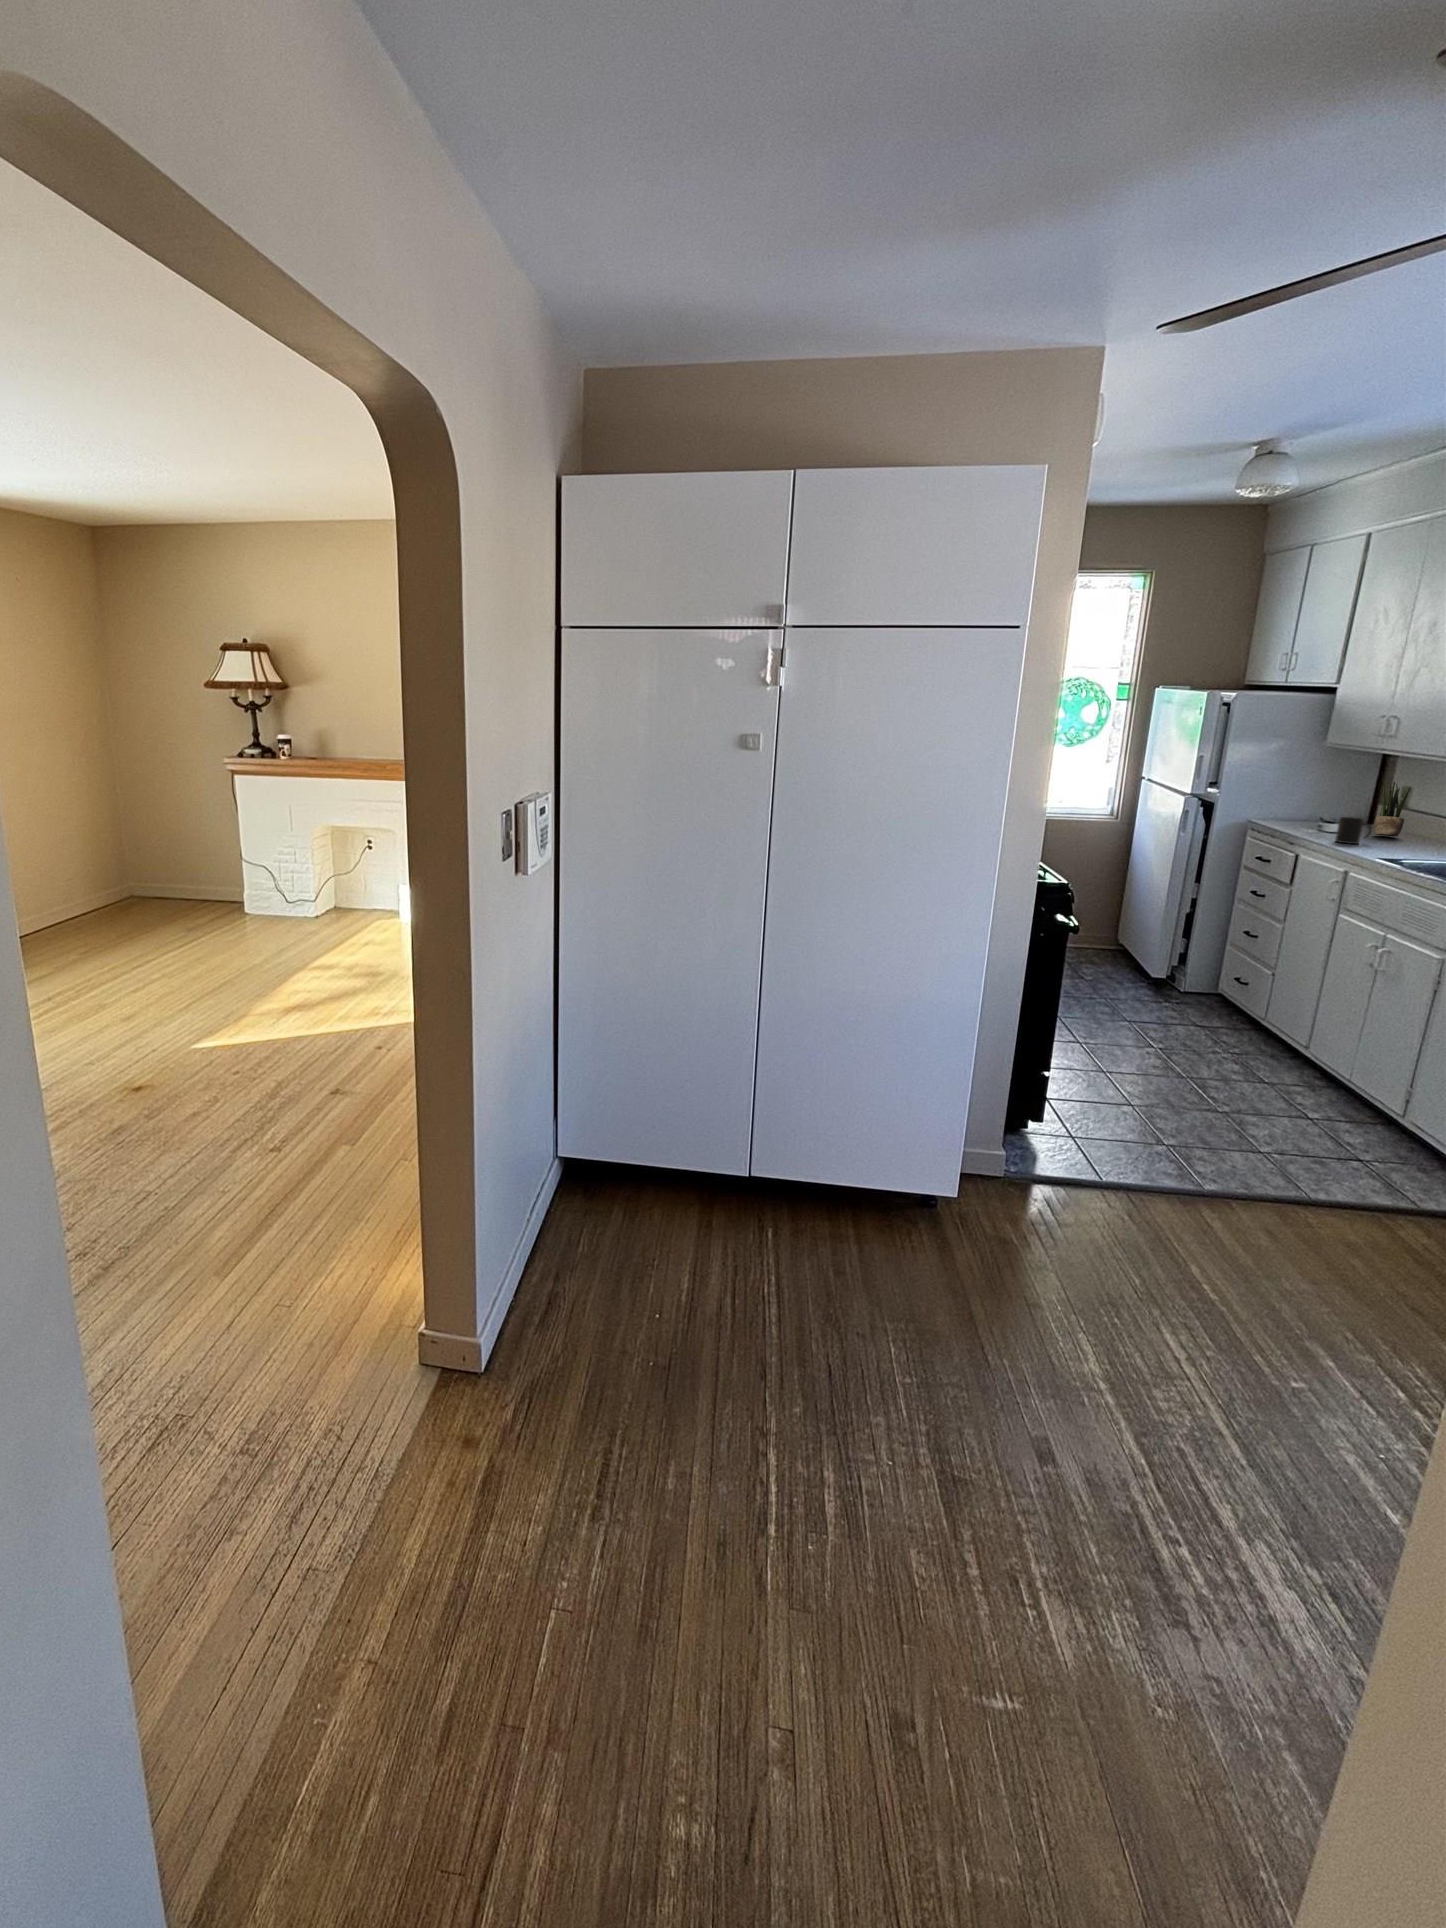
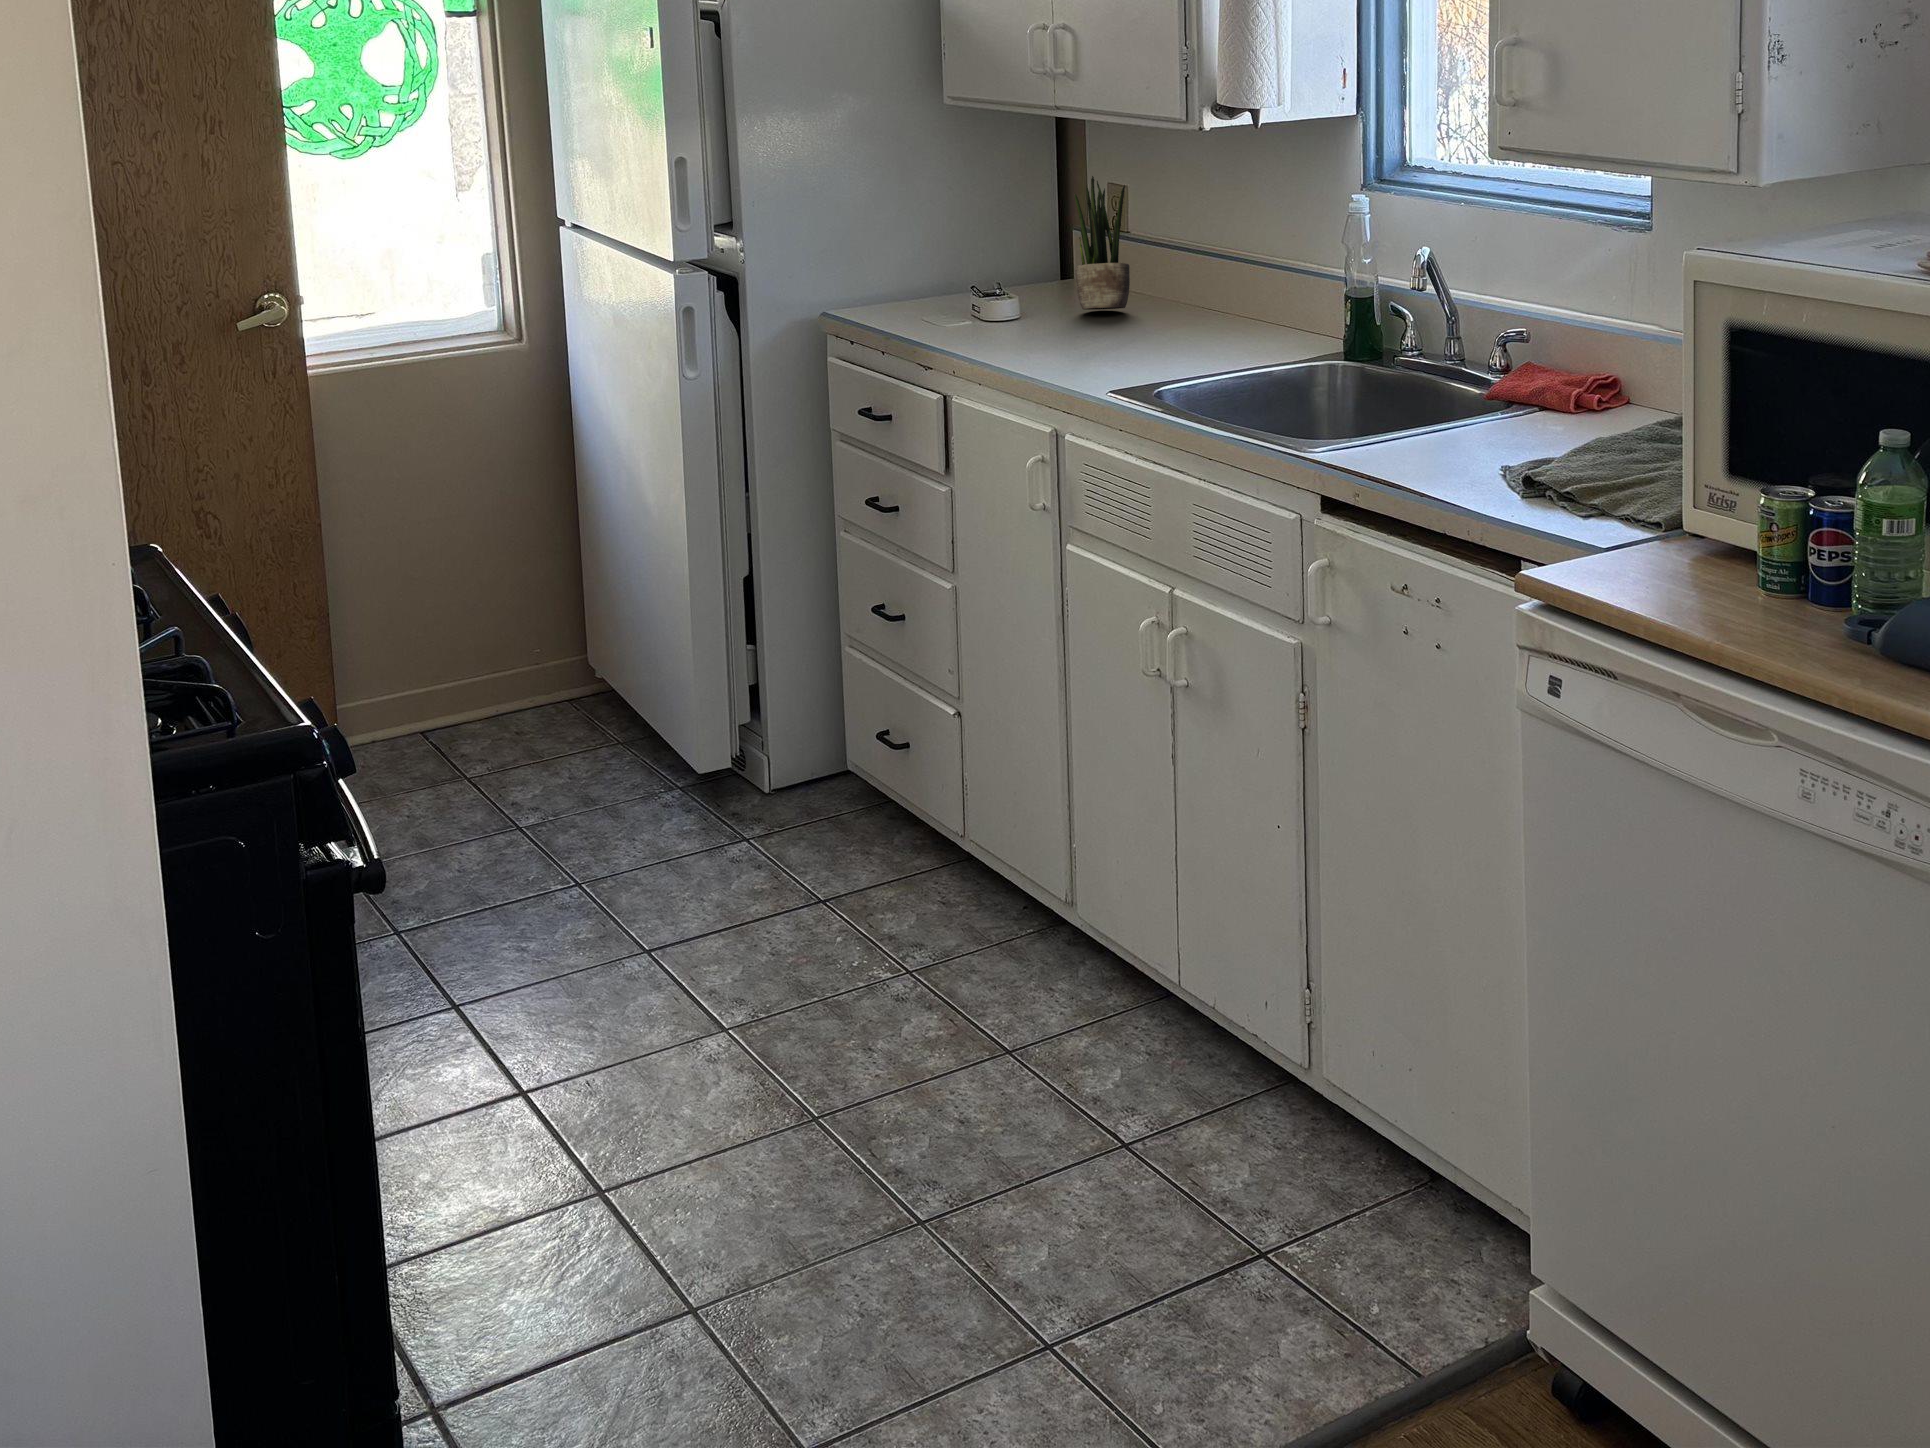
mug: present [1335,817,1371,844] -> none [1010,280,1079,350]

